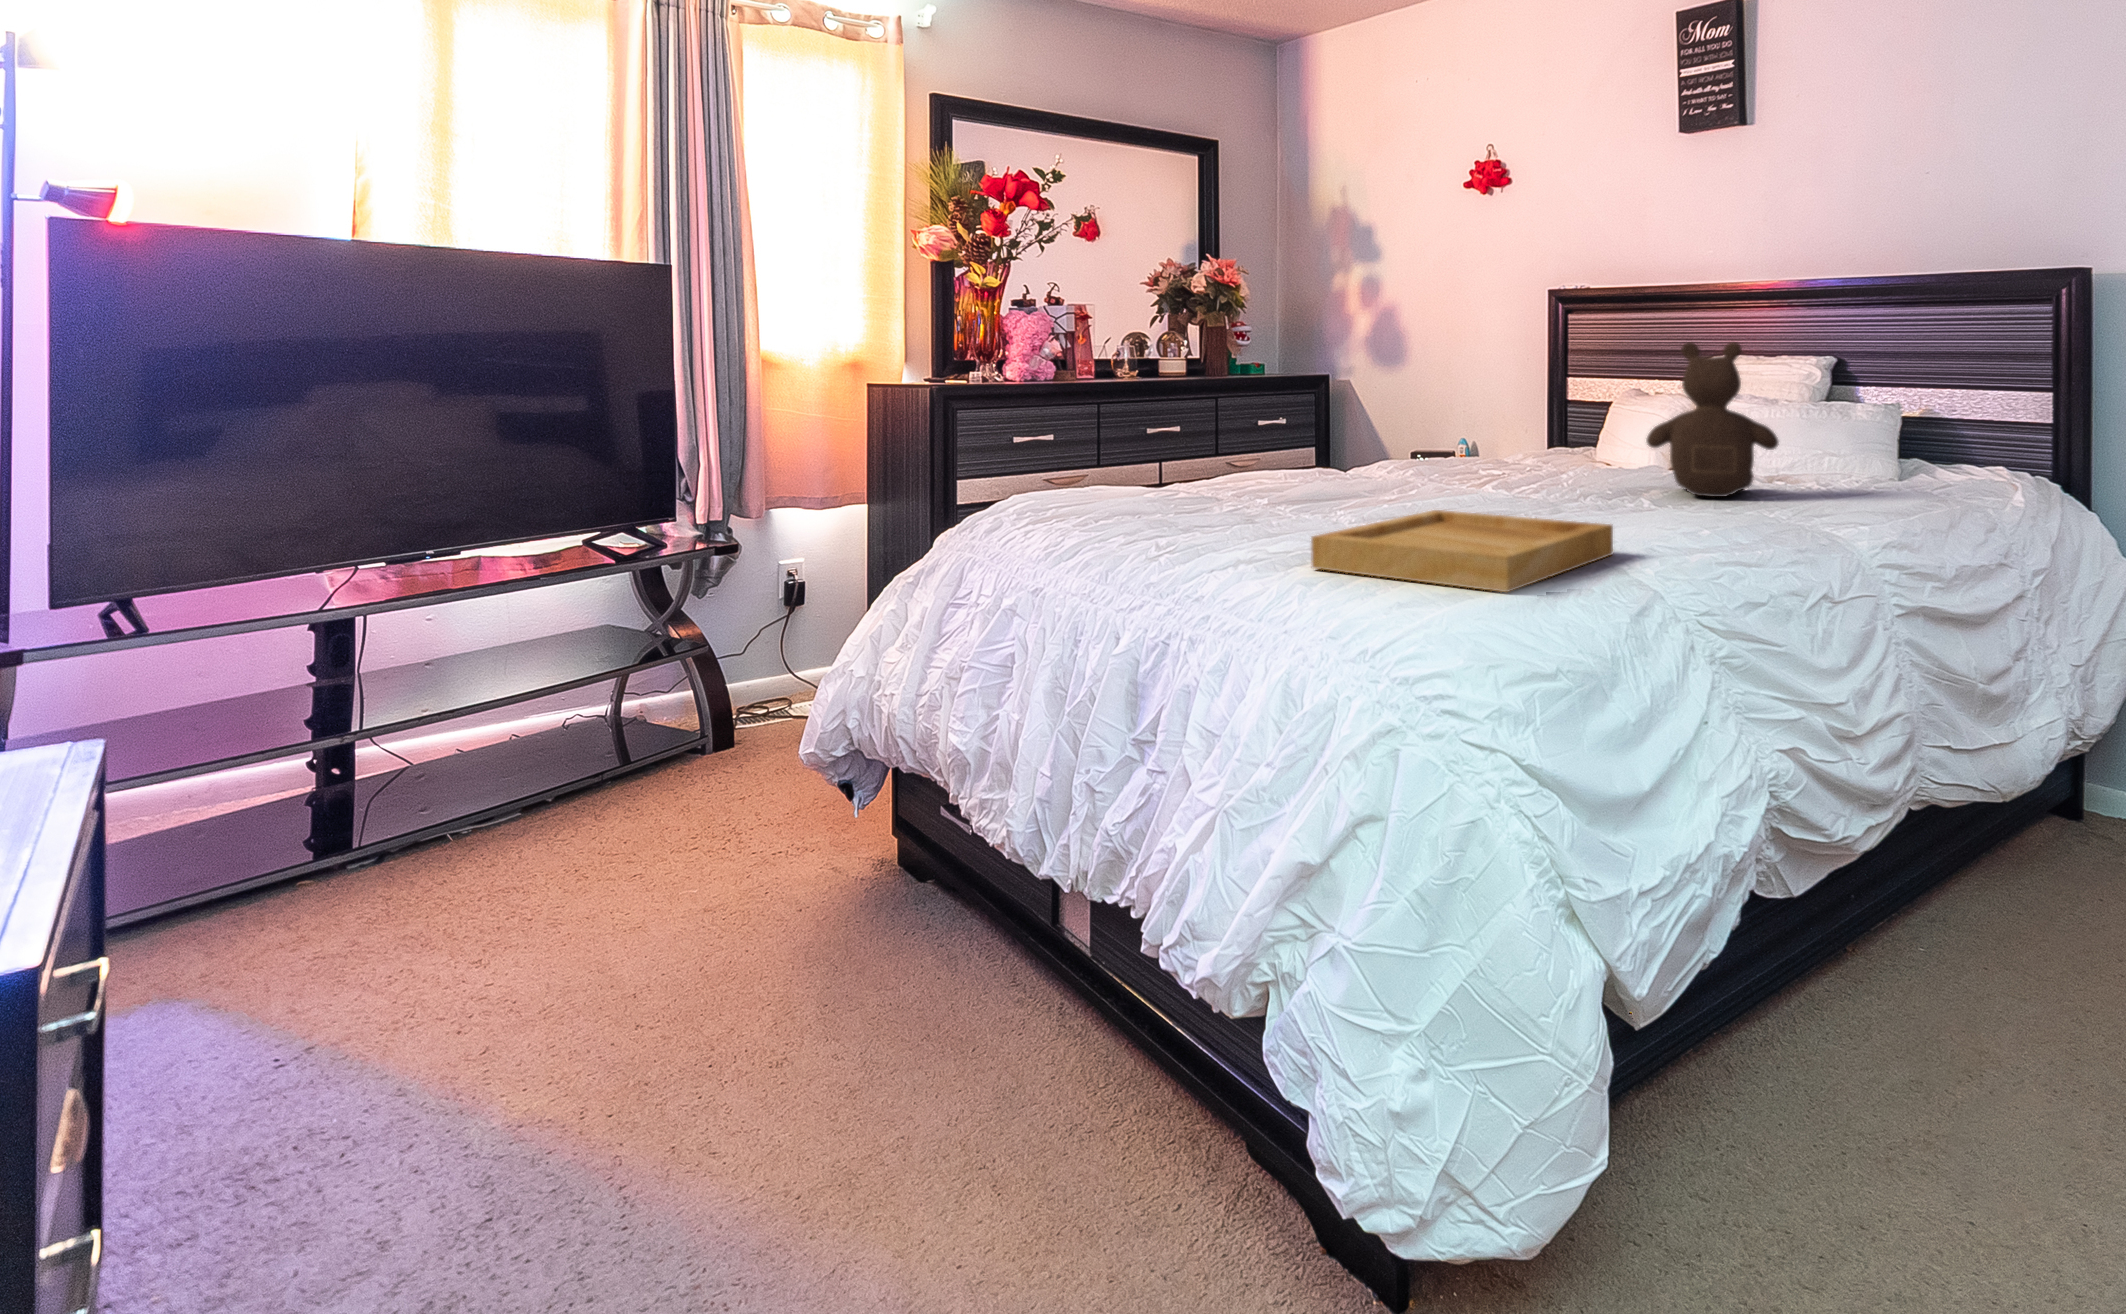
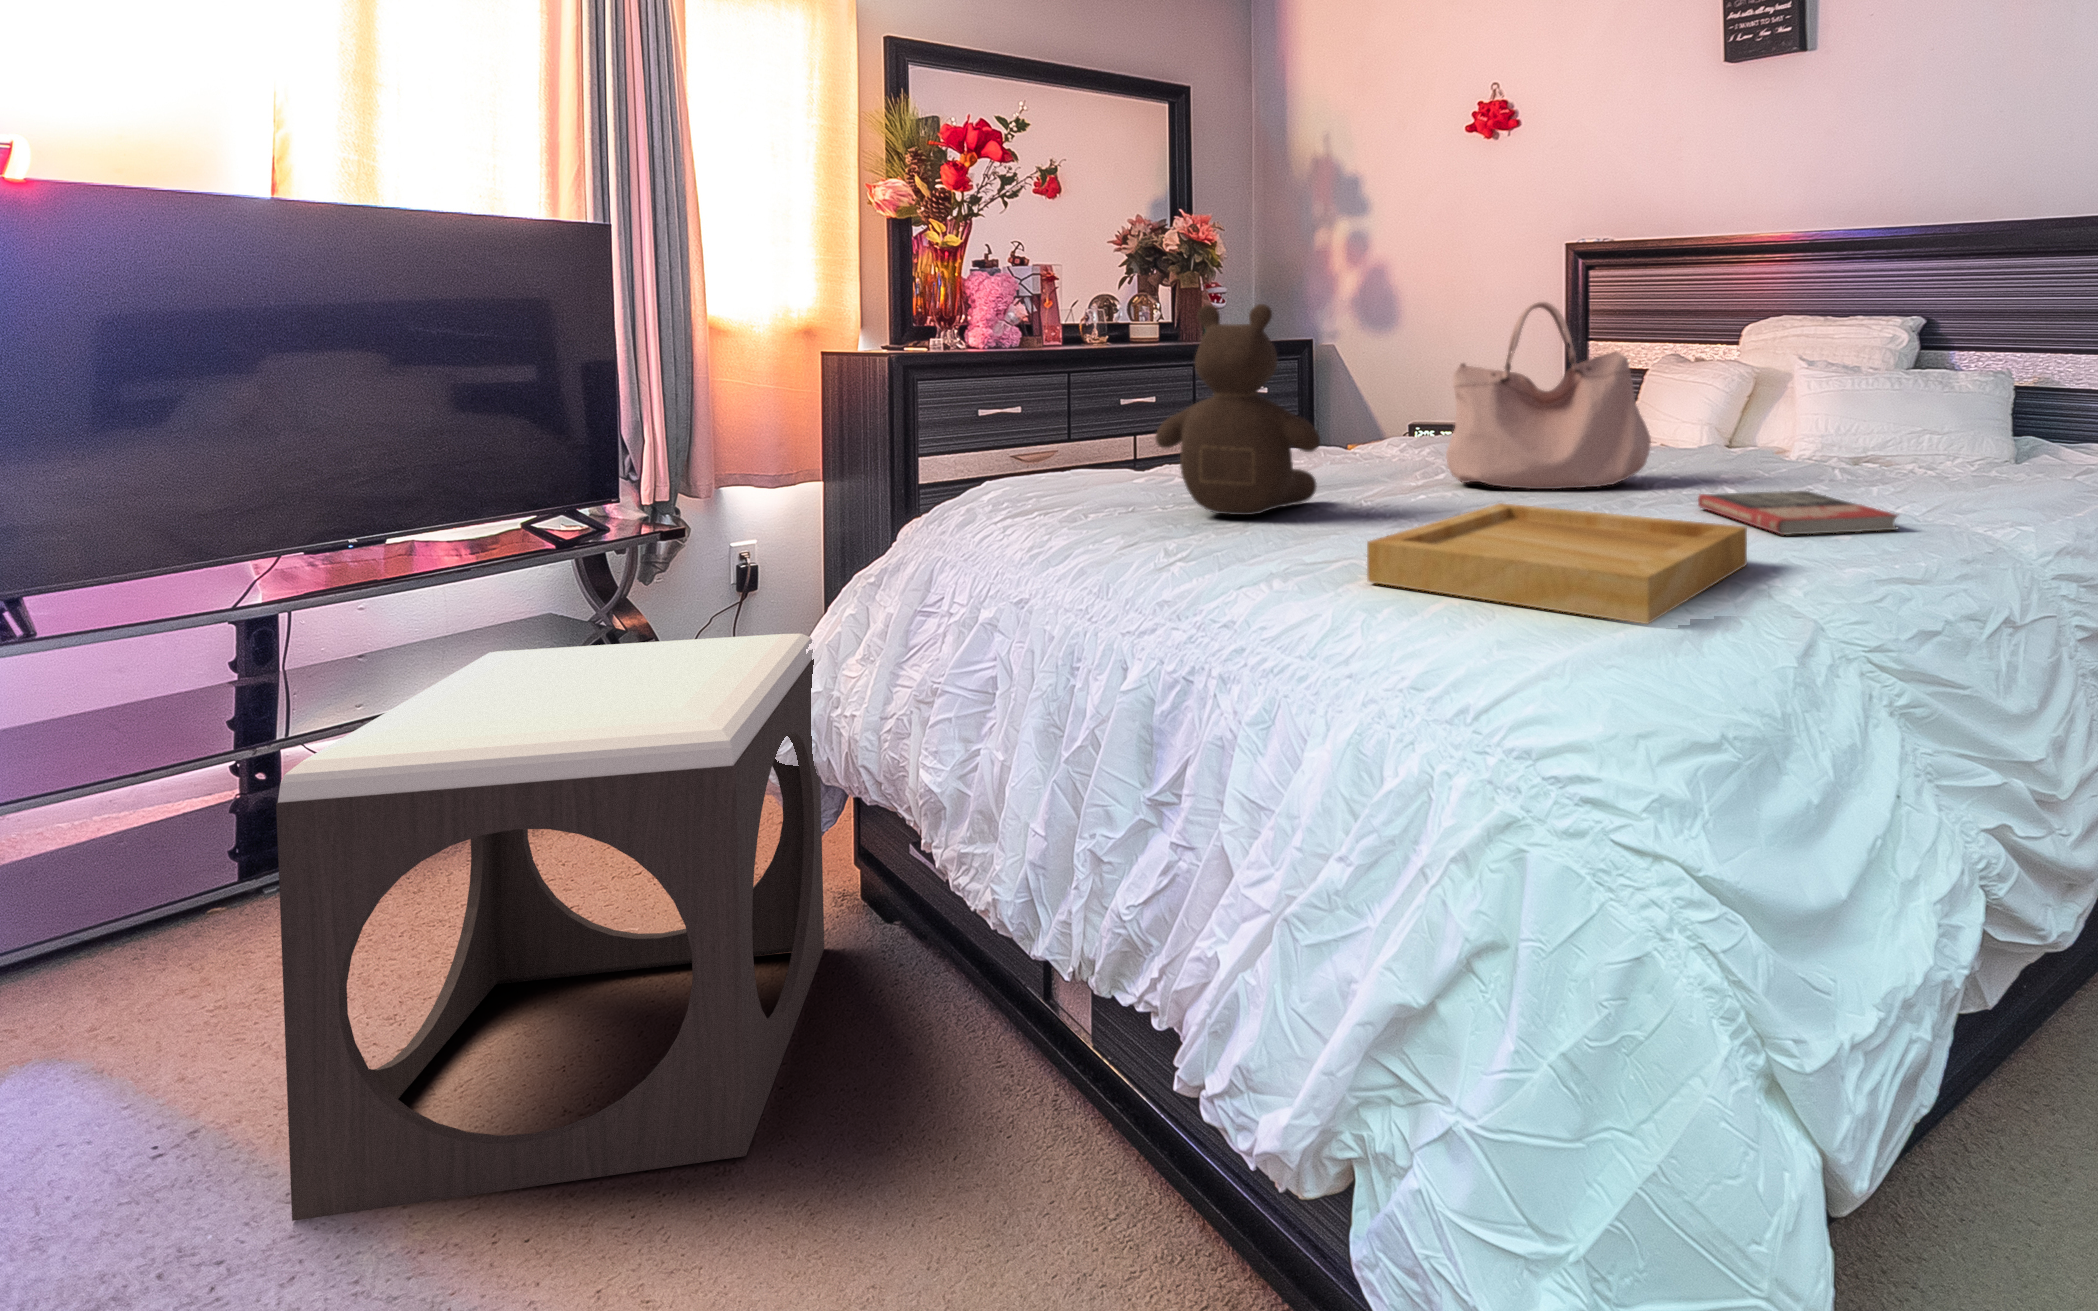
teddy bear: present [1647,342,1779,497] -> present [1156,304,1320,515]
handbag: none [1414,345,1584,502] -> present [1446,302,1651,489]
book: none [1608,501,1752,534] -> present [1698,491,1898,535]
footstool: none [398,630,866,1115] -> present [276,634,824,1221]

